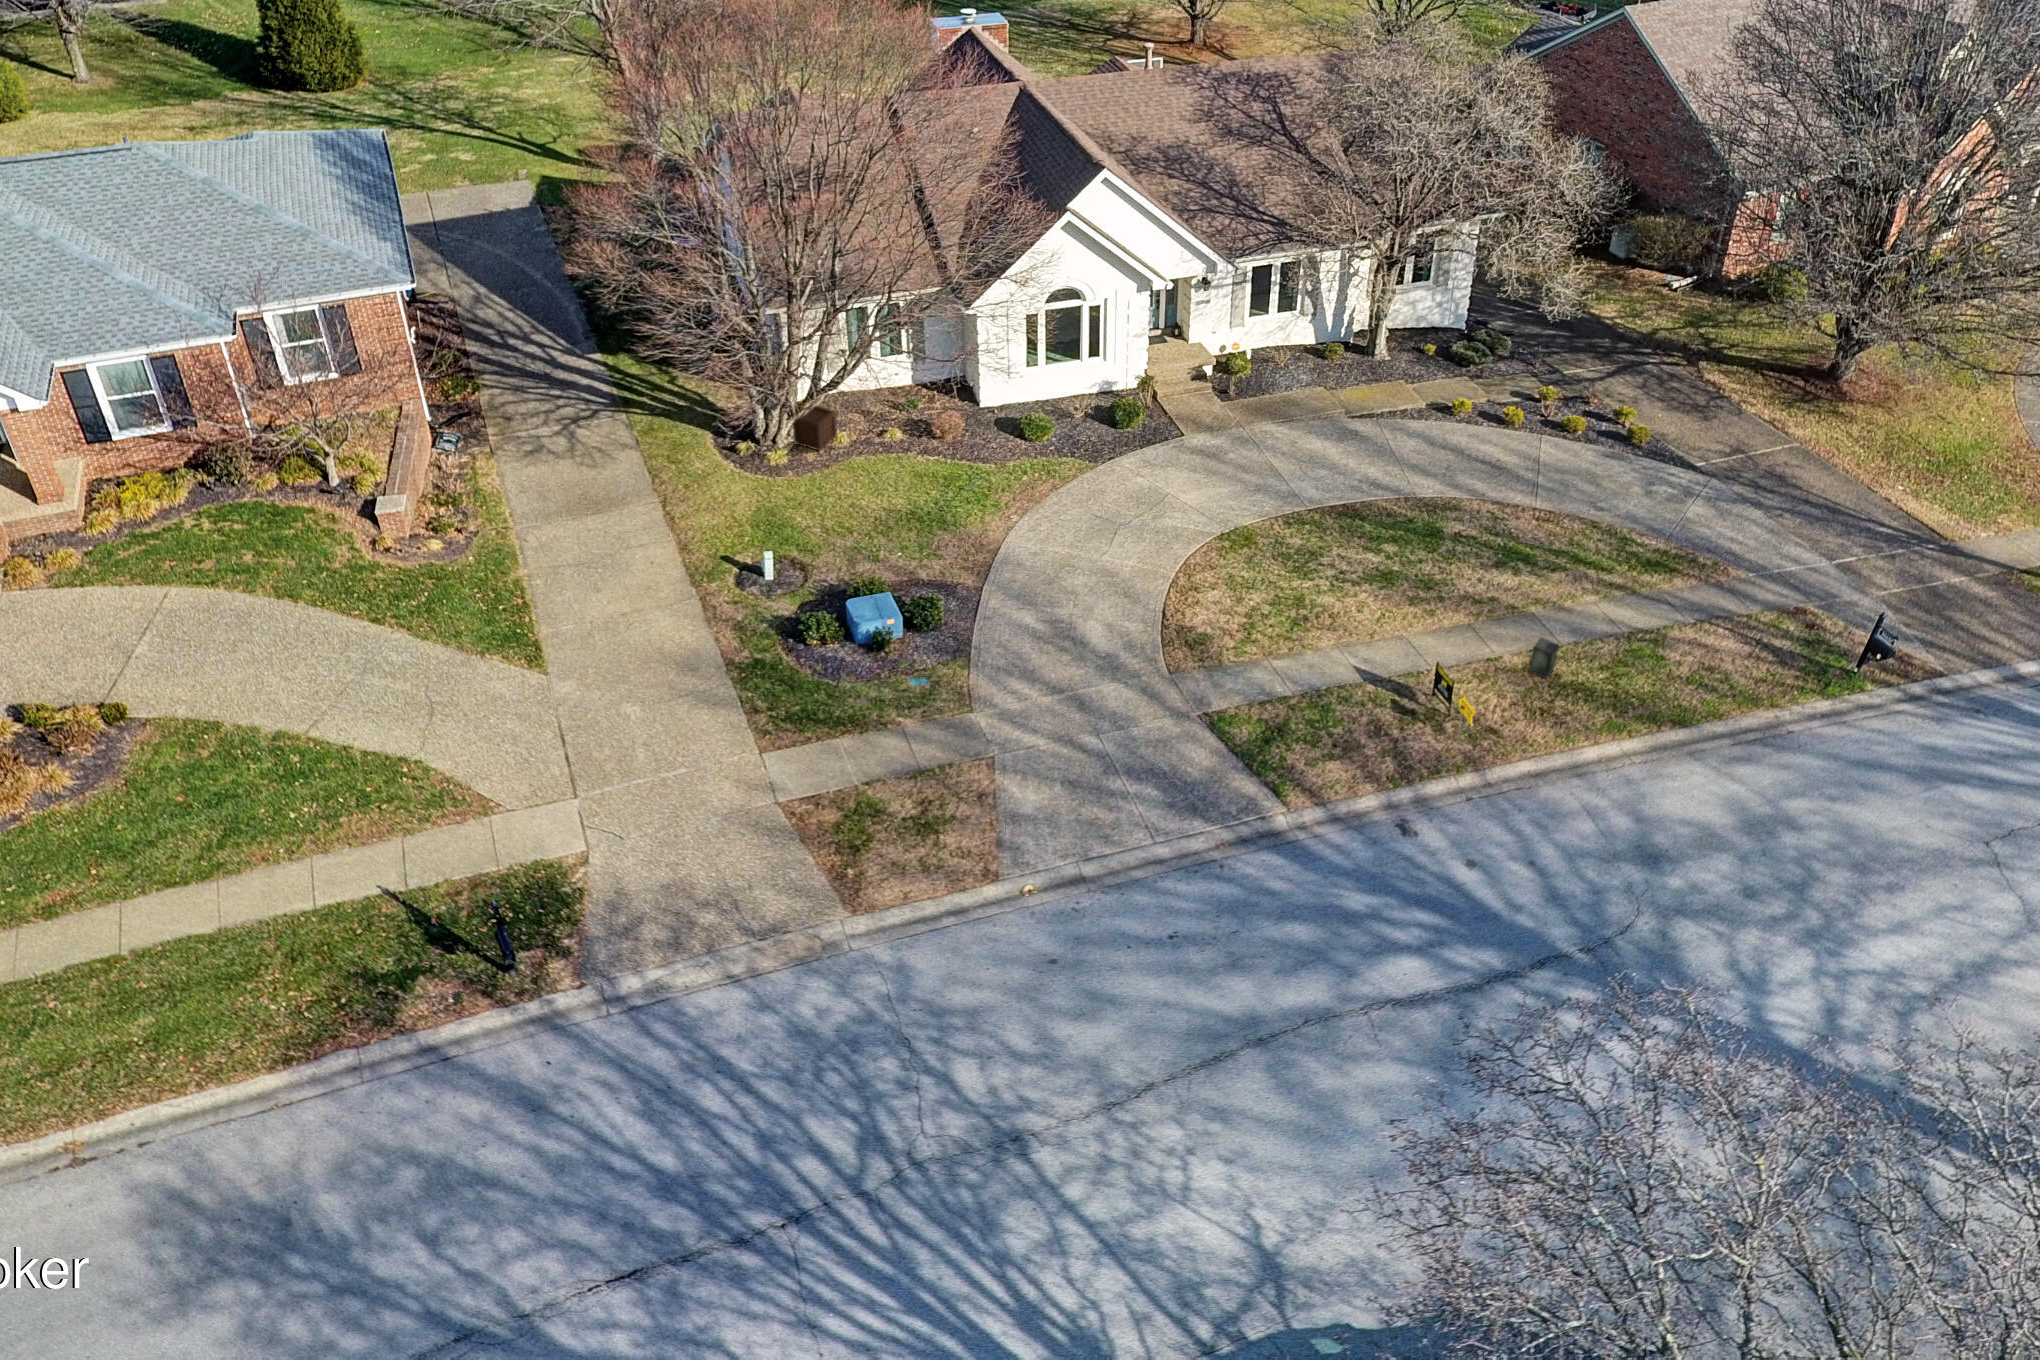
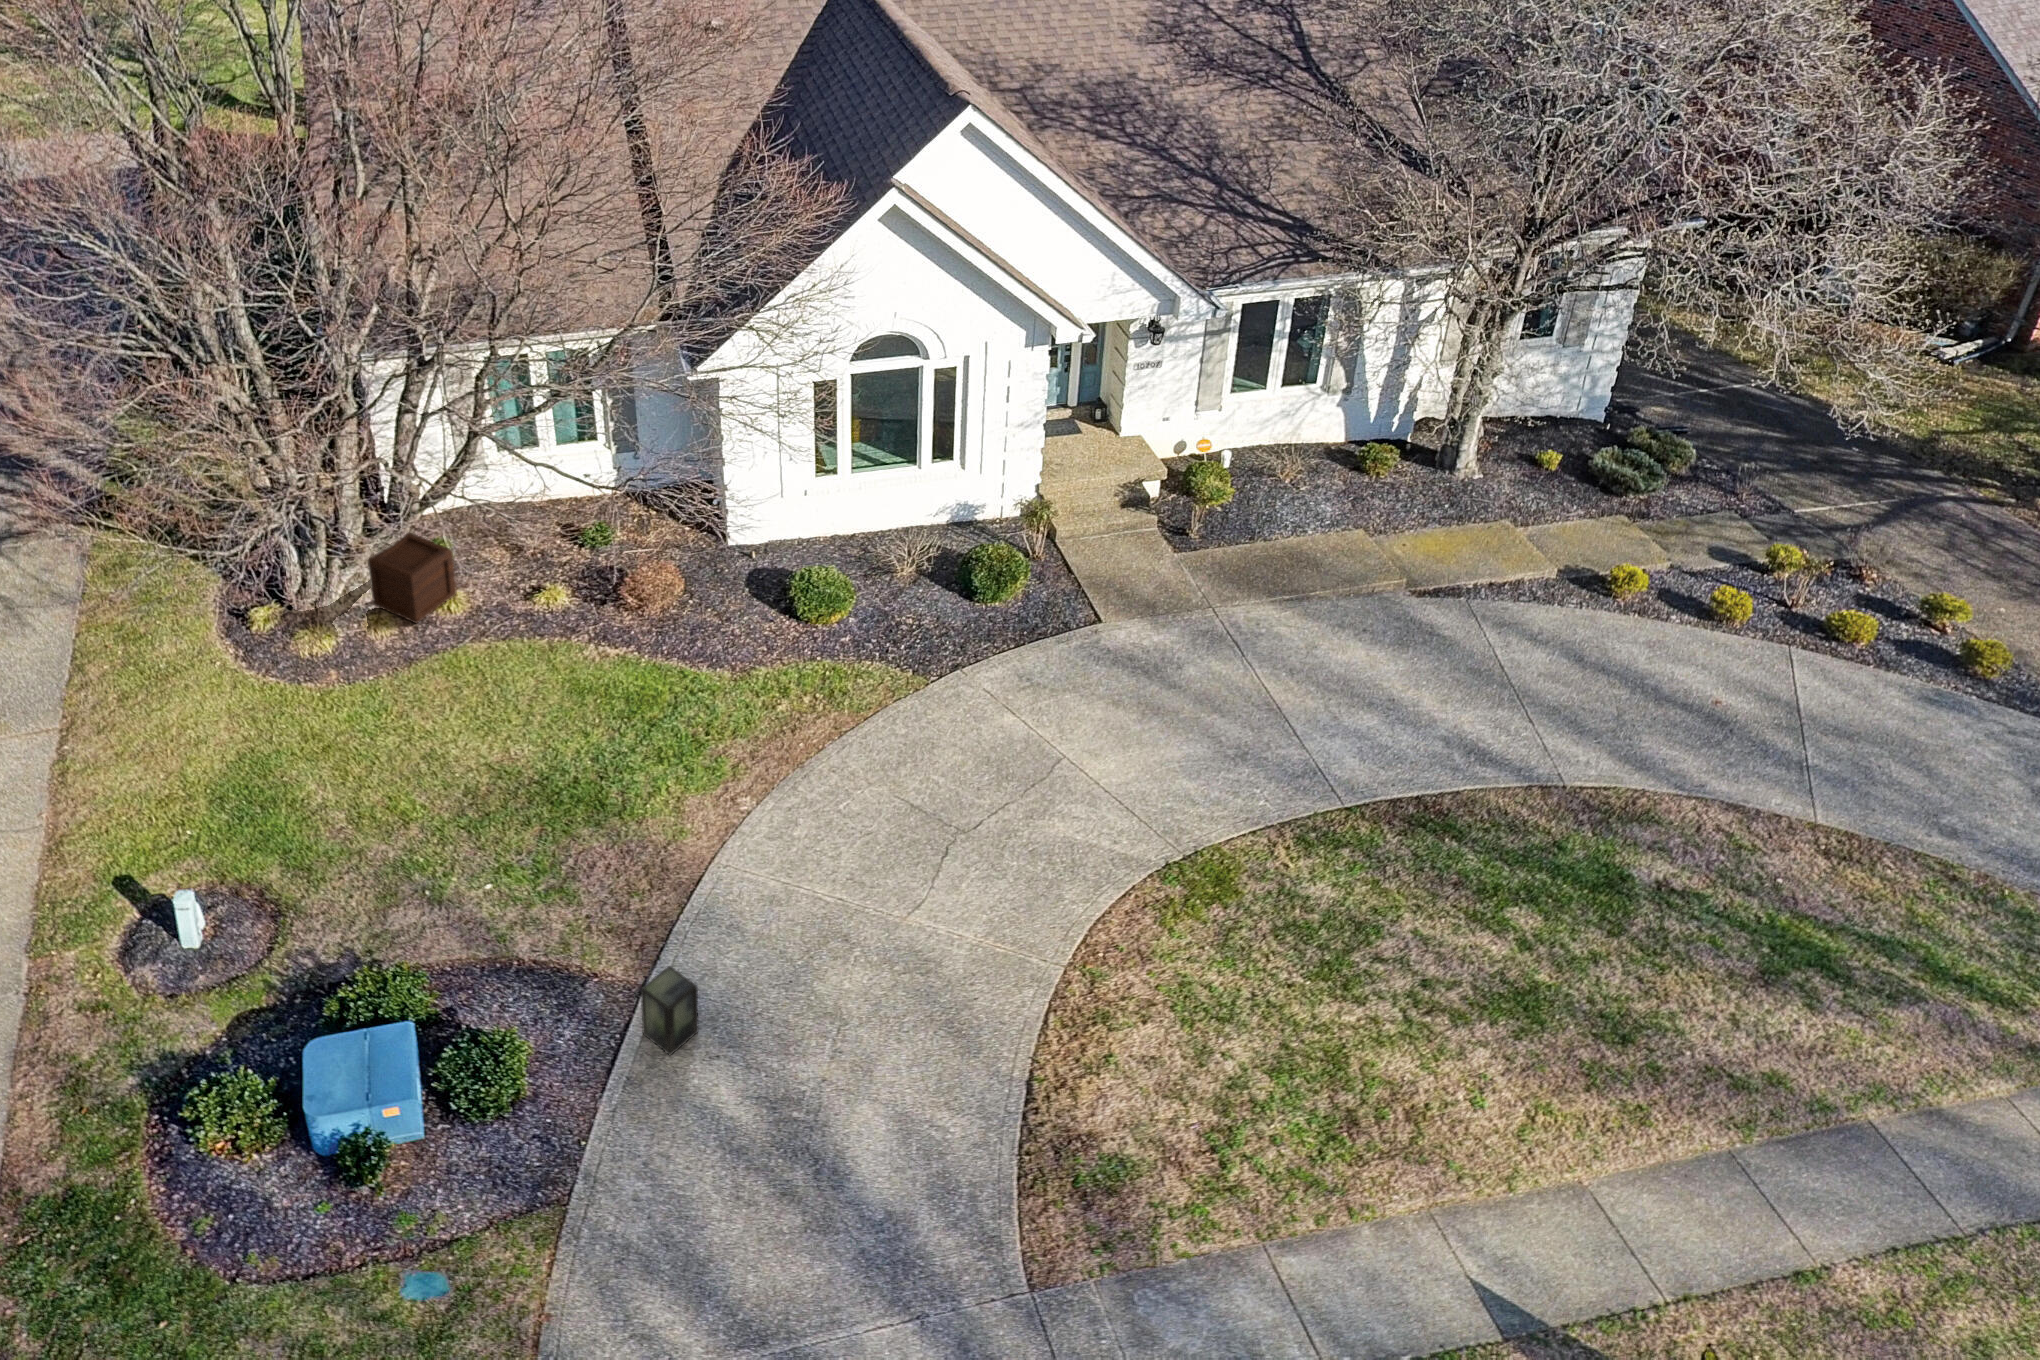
storage box: present [1529,638,1559,679] -> present [641,966,699,1055]

